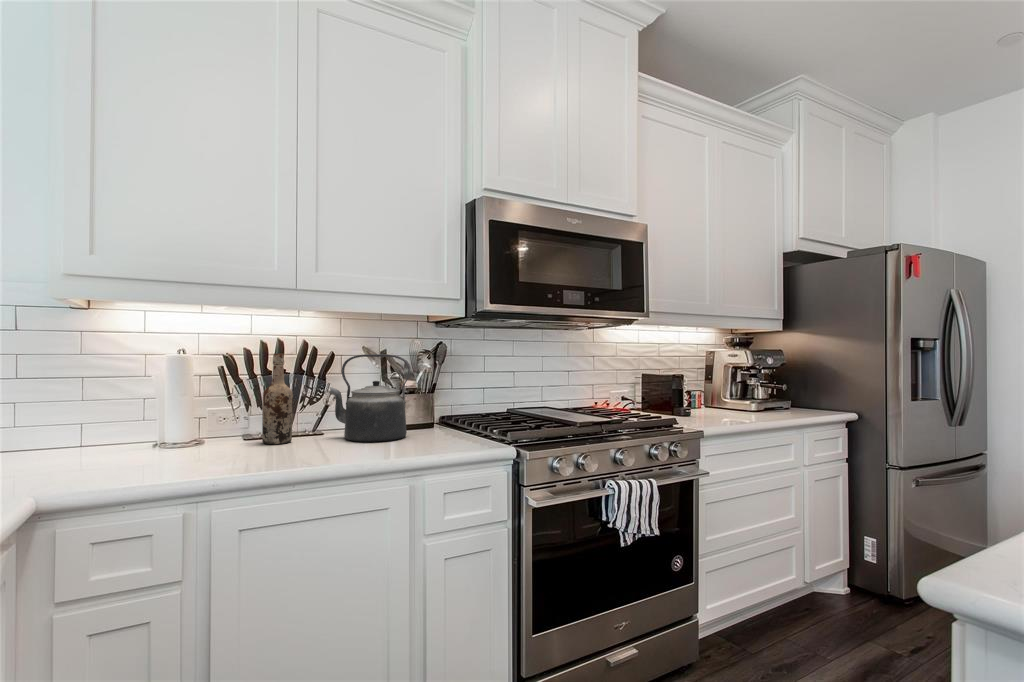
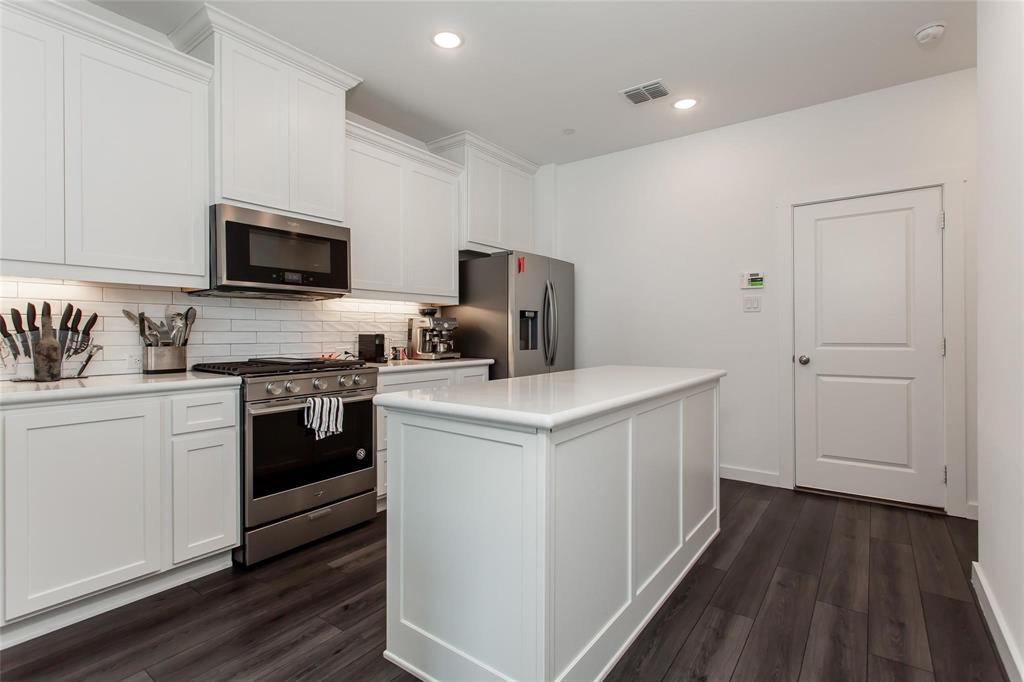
kettle: present [329,354,410,442] -> none [93,317,163,378]

